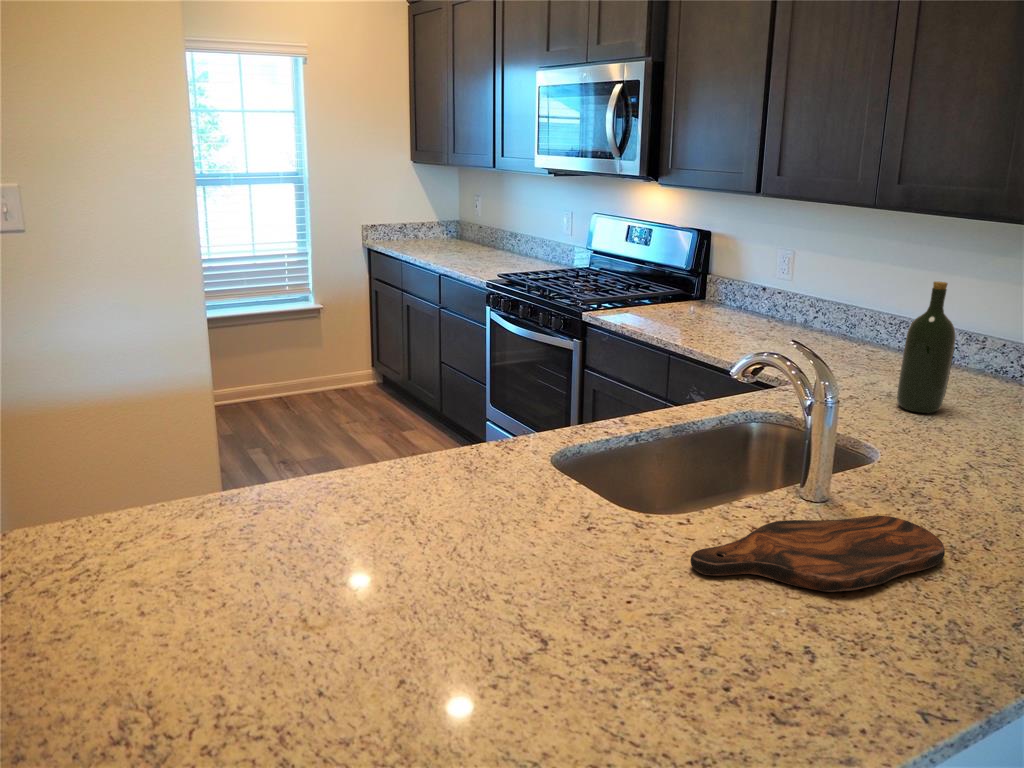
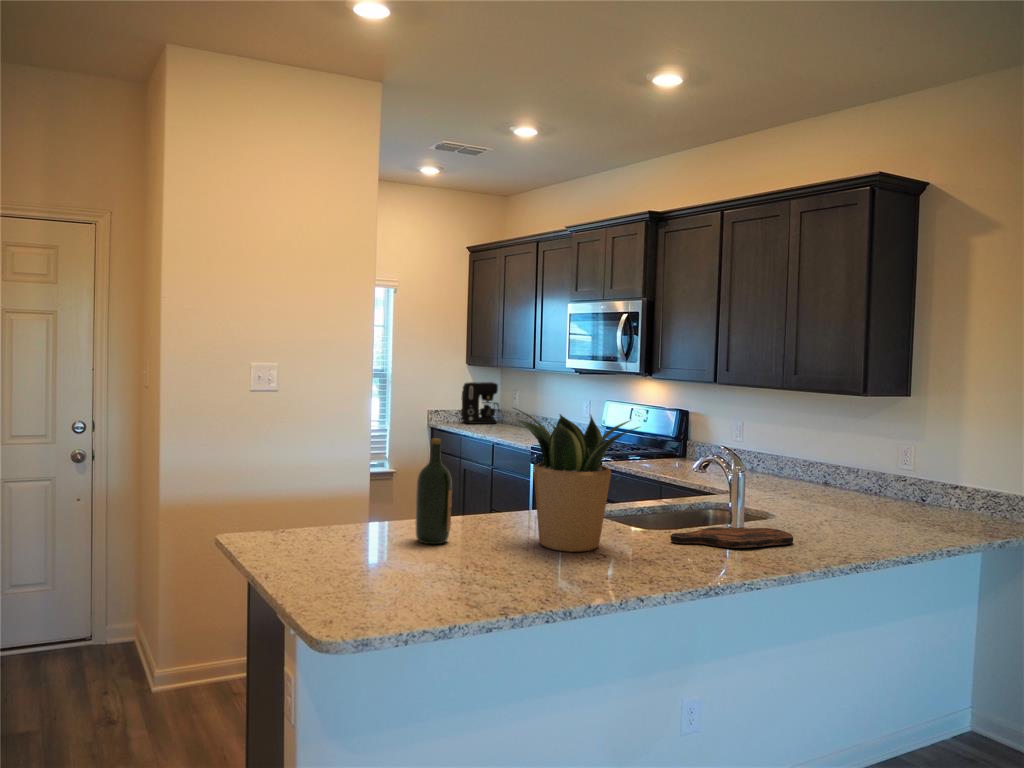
coffee maker: none [408,187,458,243] -> present [461,382,499,424]
wine bottle: present [897,282,955,413] -> present [415,439,452,544]
potted plant: none [315,303,631,634] -> present [514,408,639,552]

